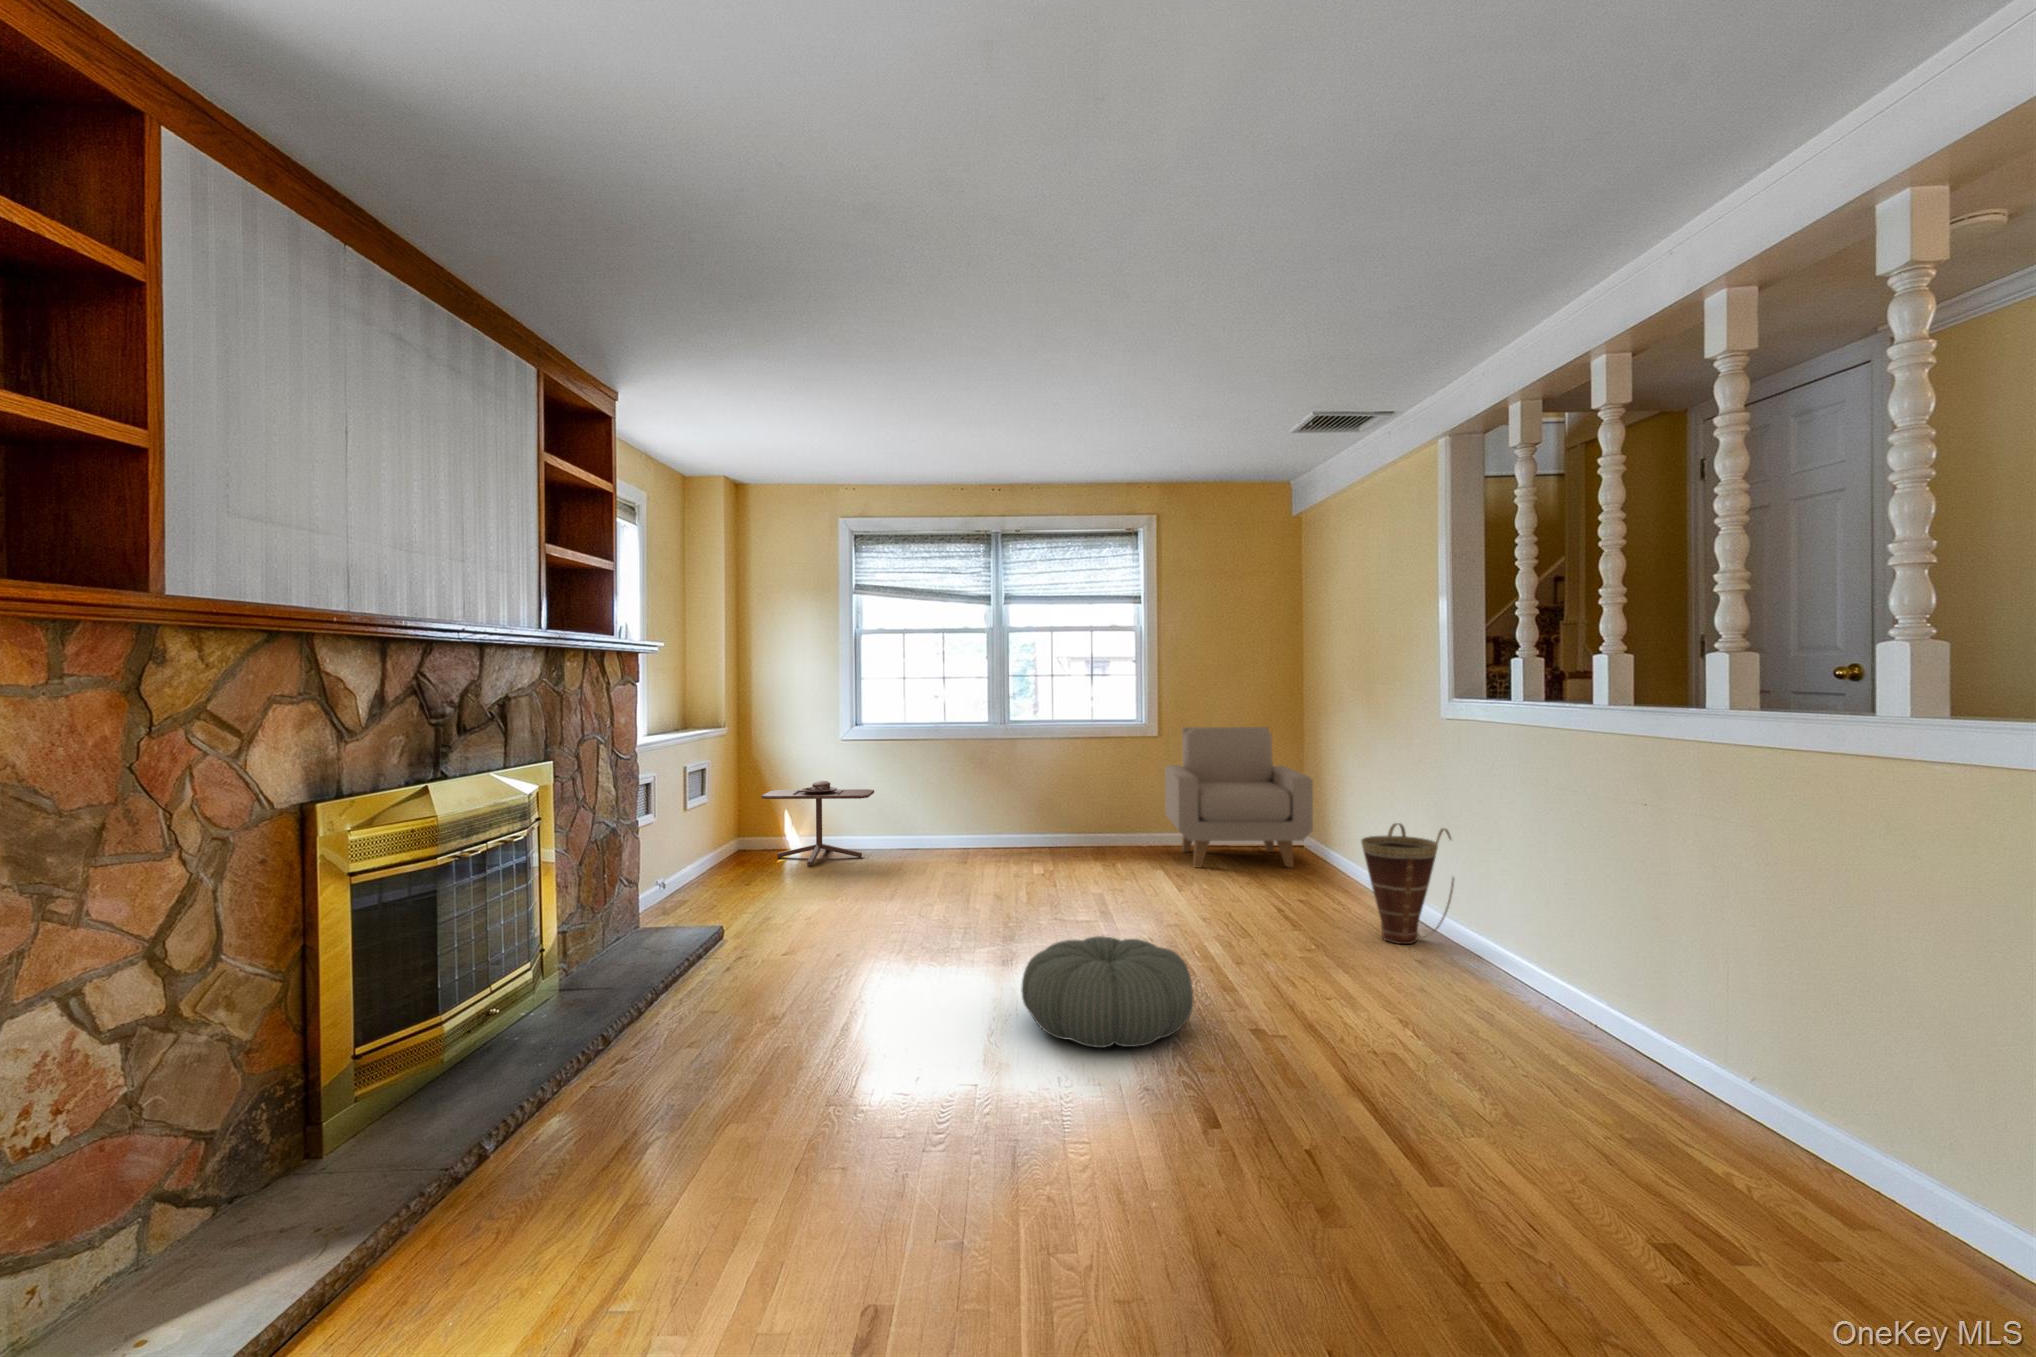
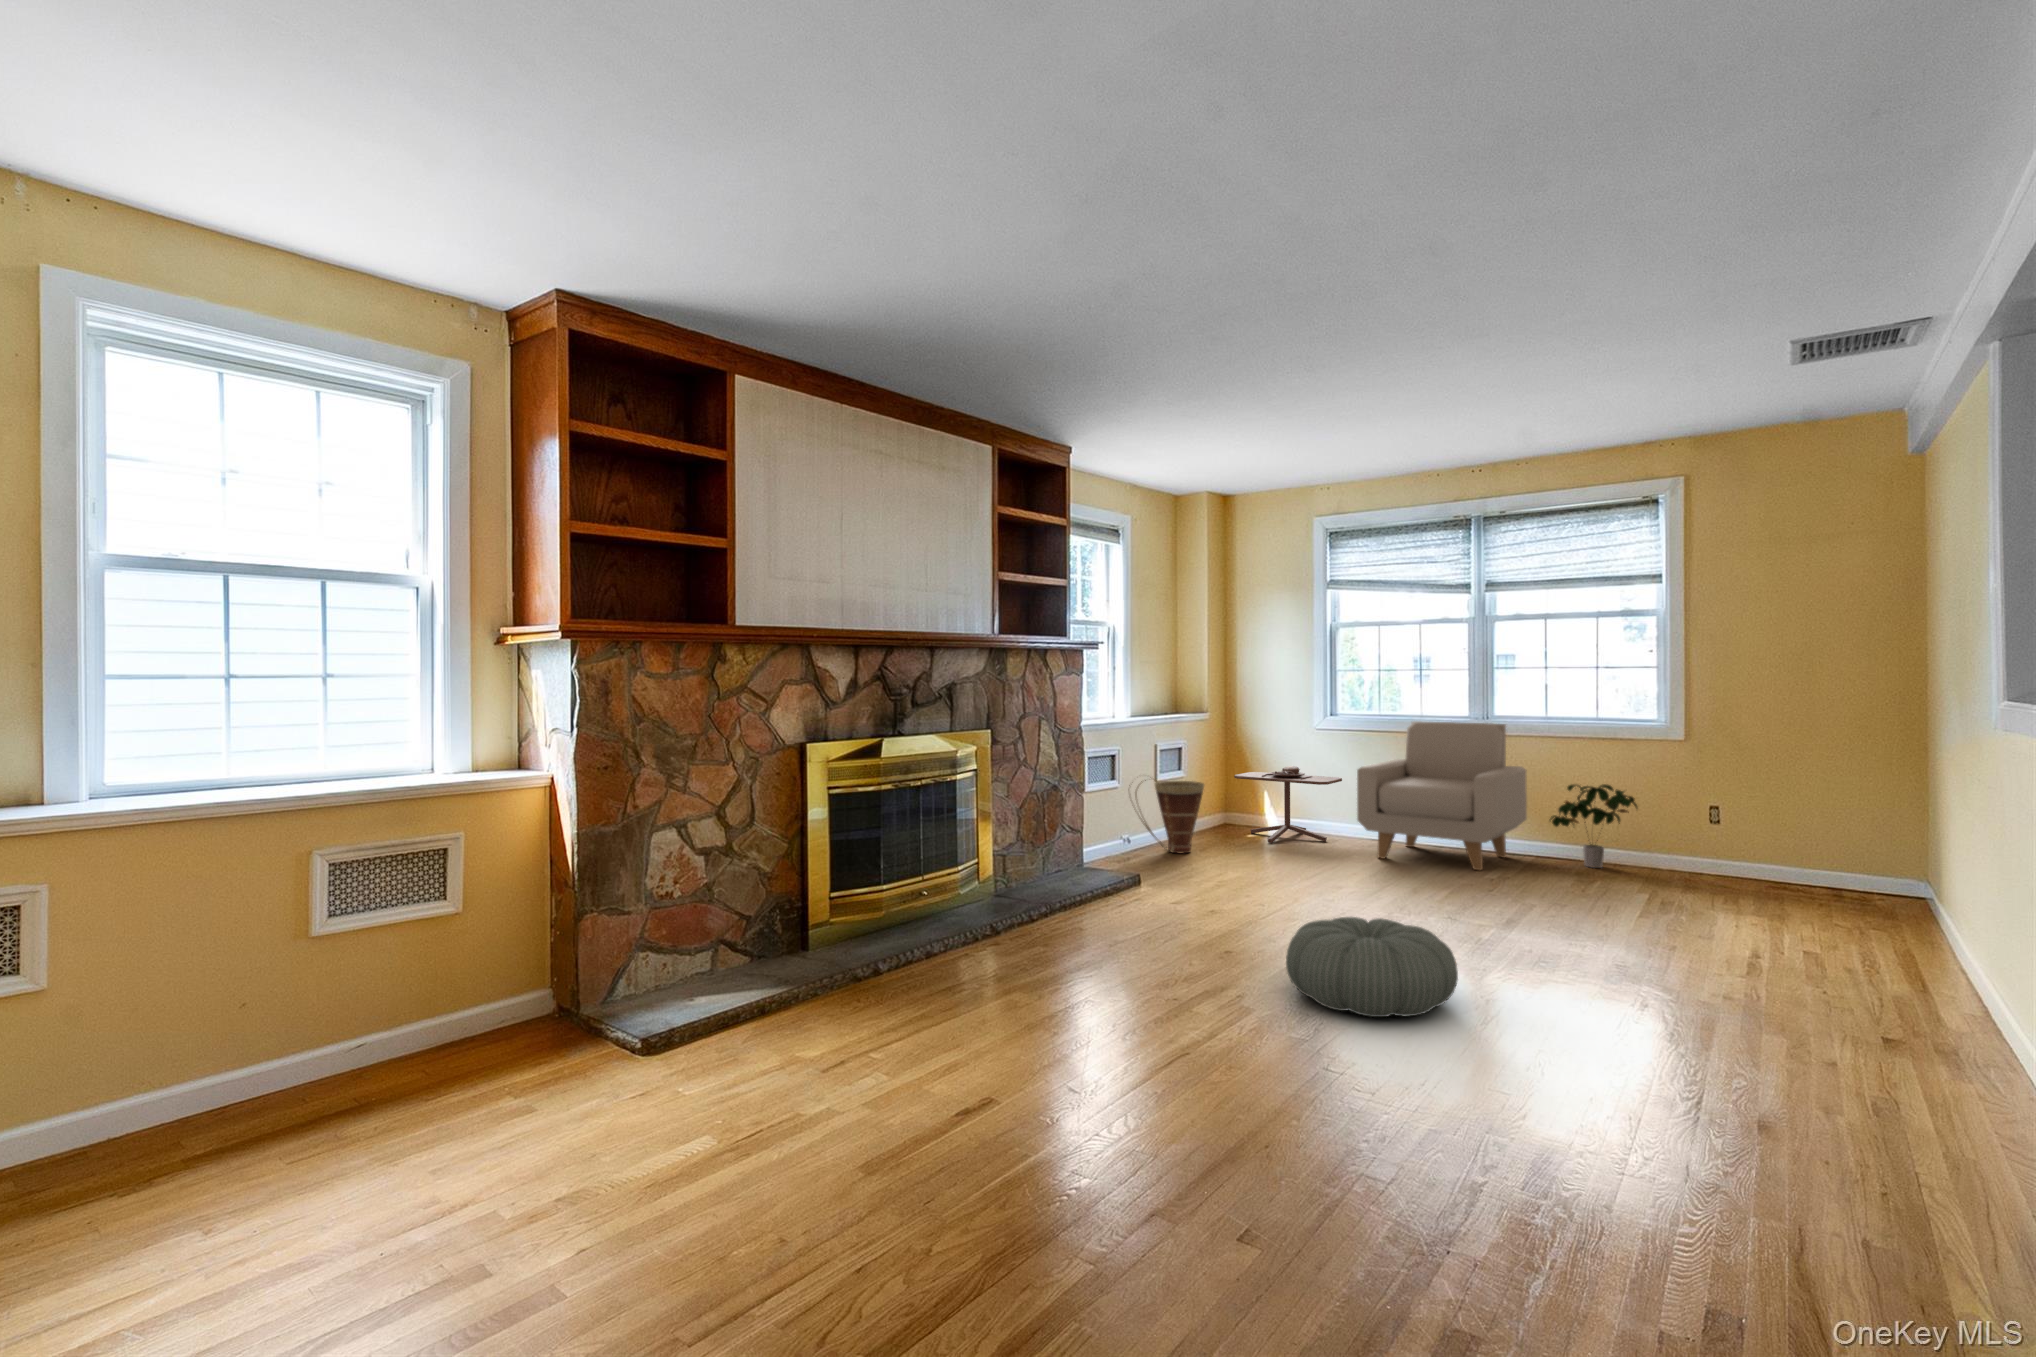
armchair: present [1165,727,1313,867] -> present [1357,721,1527,871]
potted plant: none [1064,778,1132,853] -> present [1550,784,1637,868]
basket: present [1361,823,1454,944] -> present [1129,780,1204,854]

